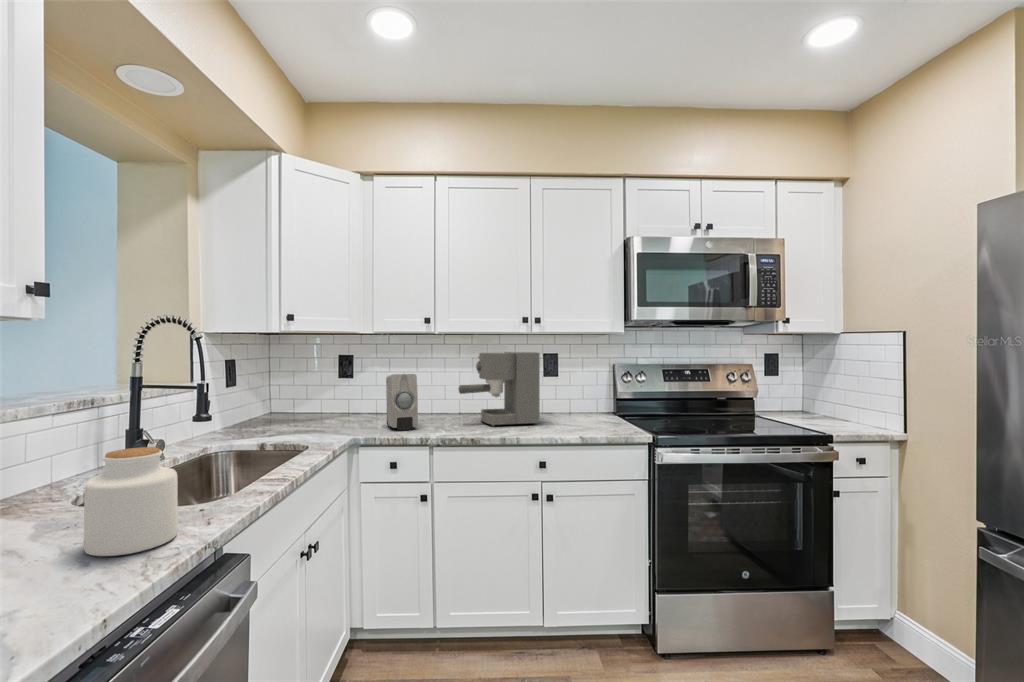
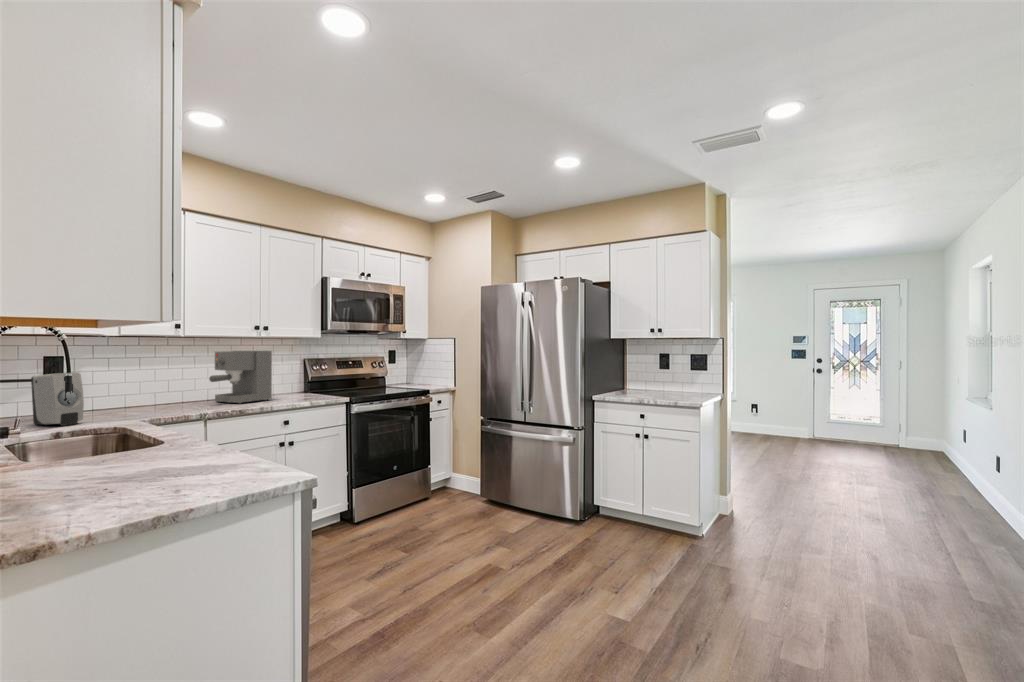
soap dispenser: present [386,374,418,430] -> present [31,372,84,426]
jar: present [84,447,178,556] -> none [167,403,217,459]

